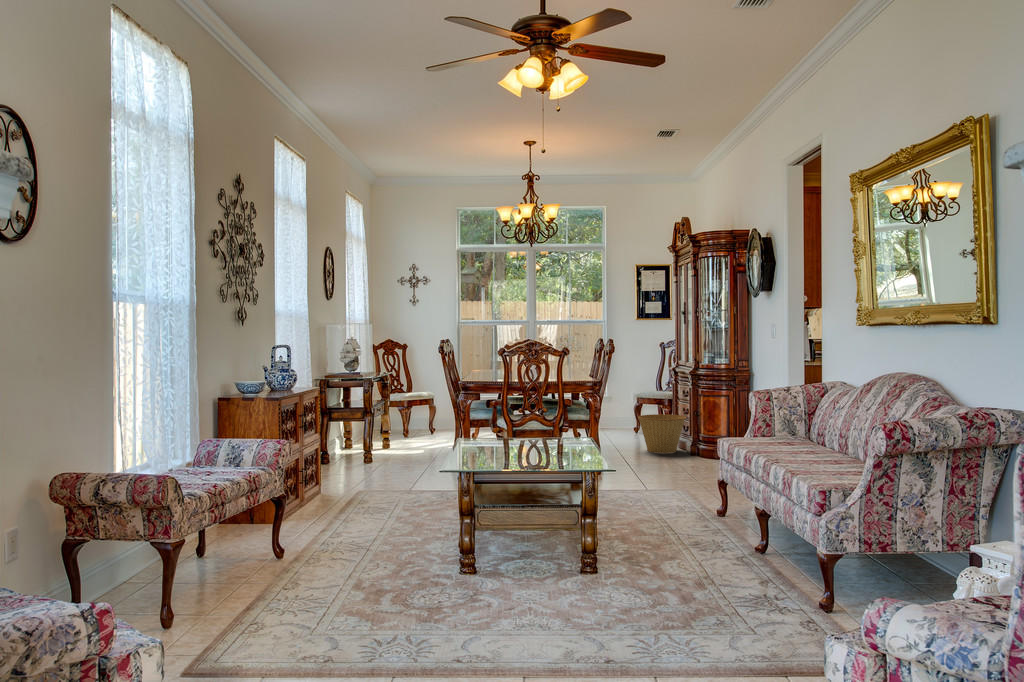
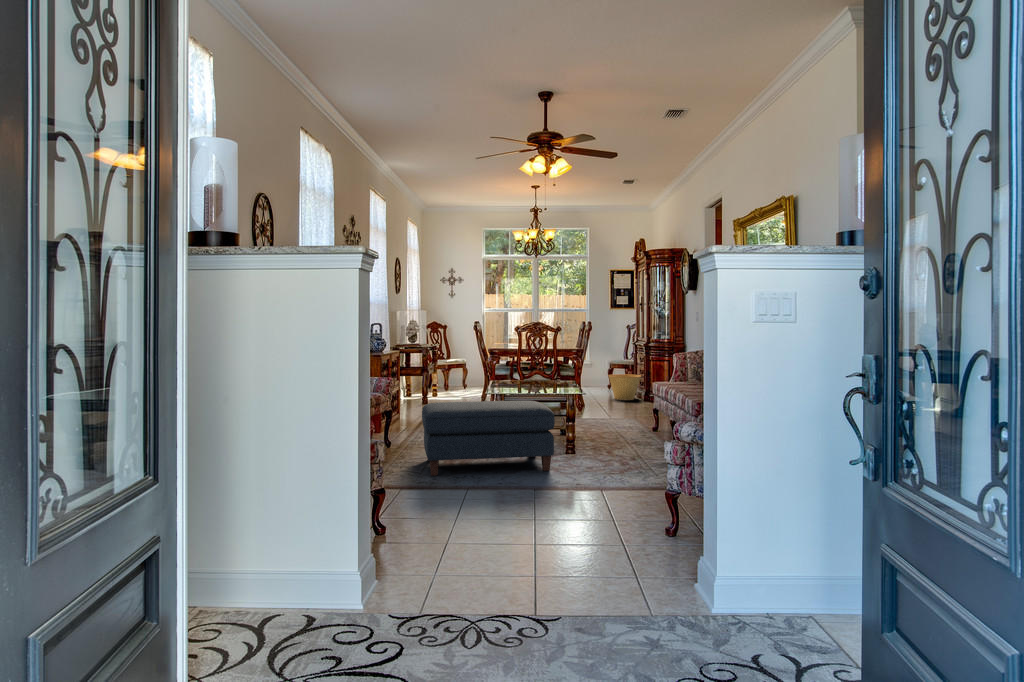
ottoman: none [318,482,562,637] -> present [422,401,555,476]

